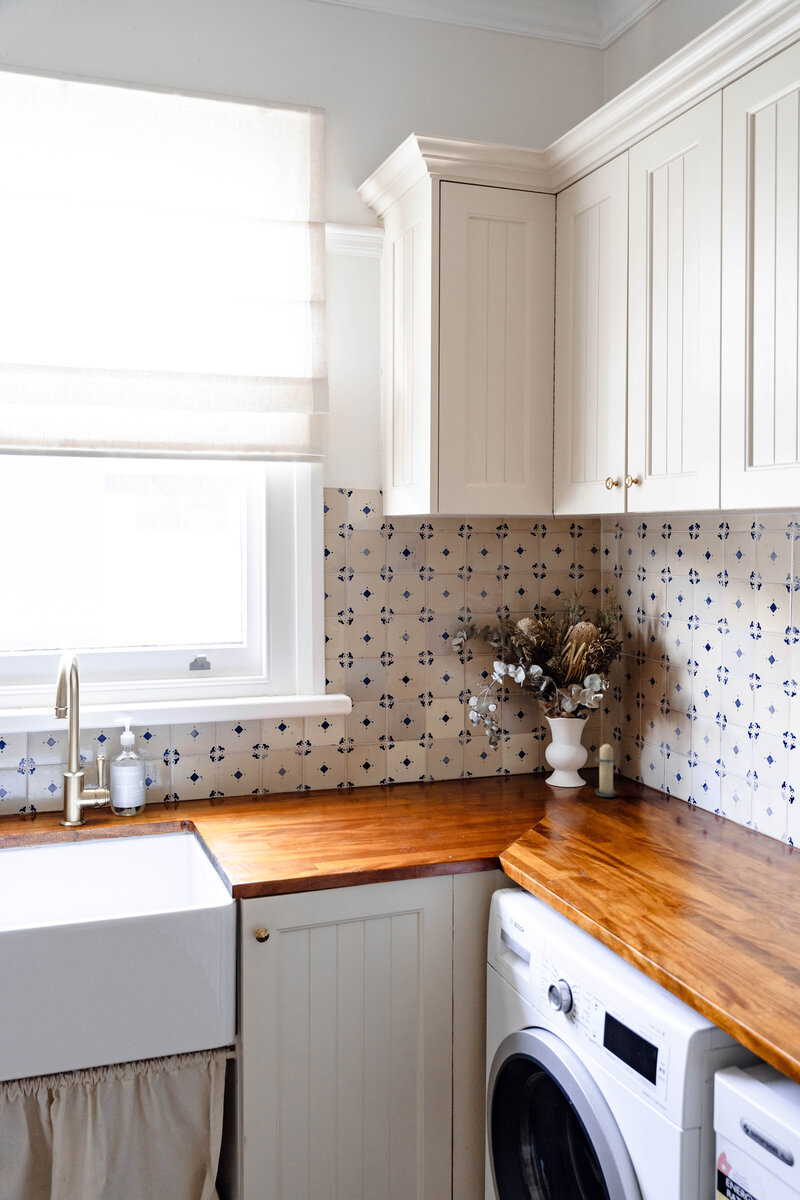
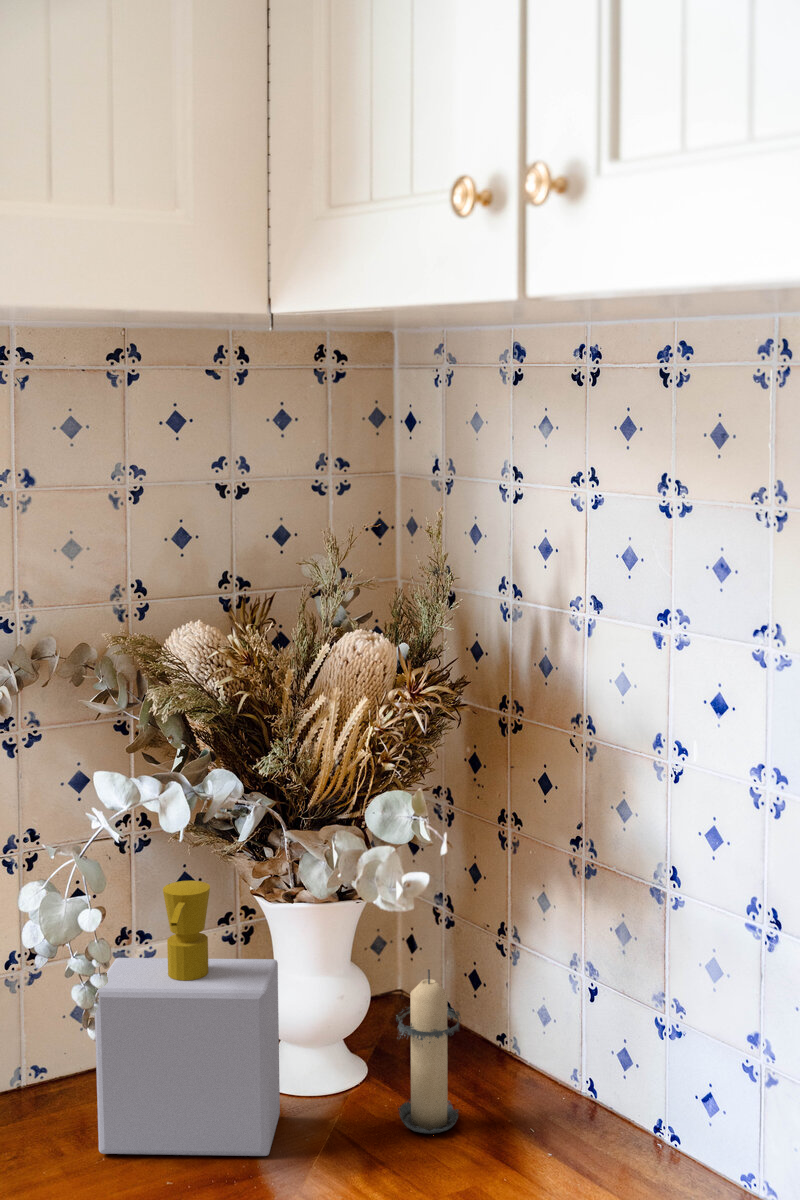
soap bottle: none [492,705,553,797] -> present [95,881,280,1156]

